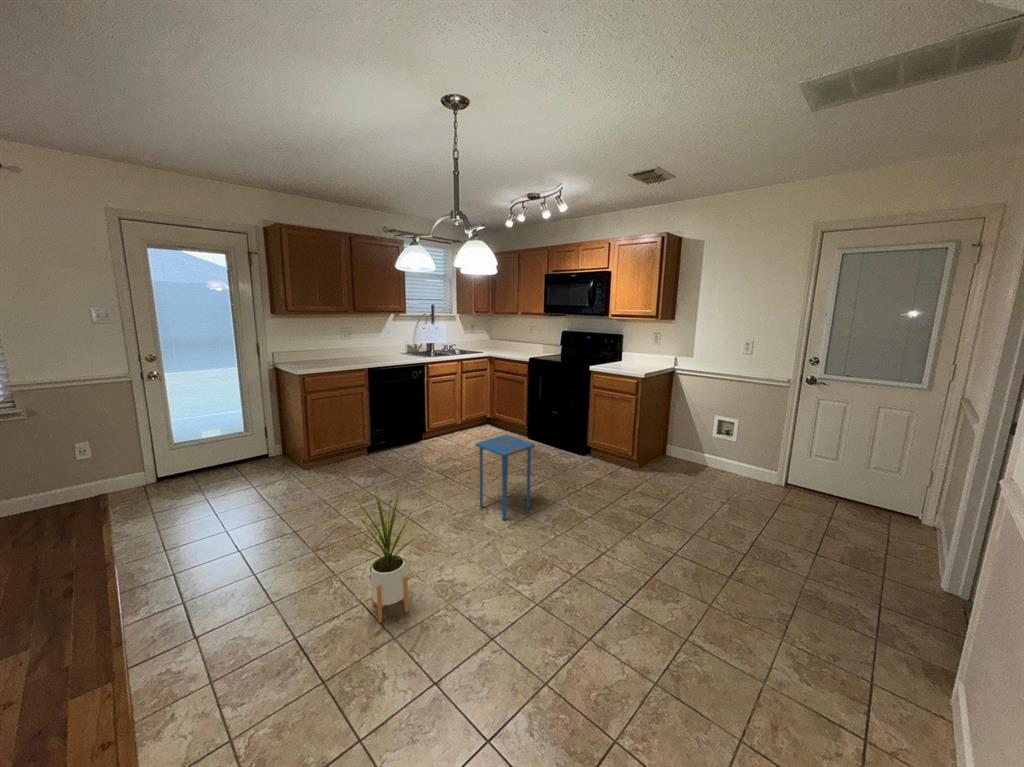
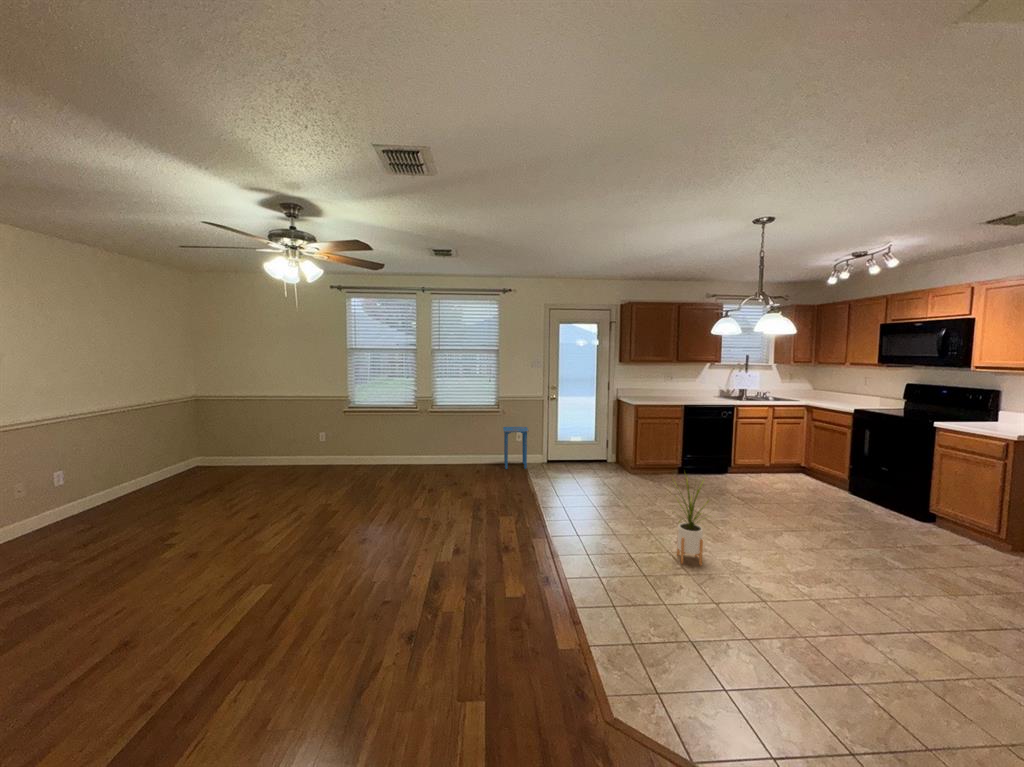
side table: present [475,435,535,520] -> present [503,427,529,469]

